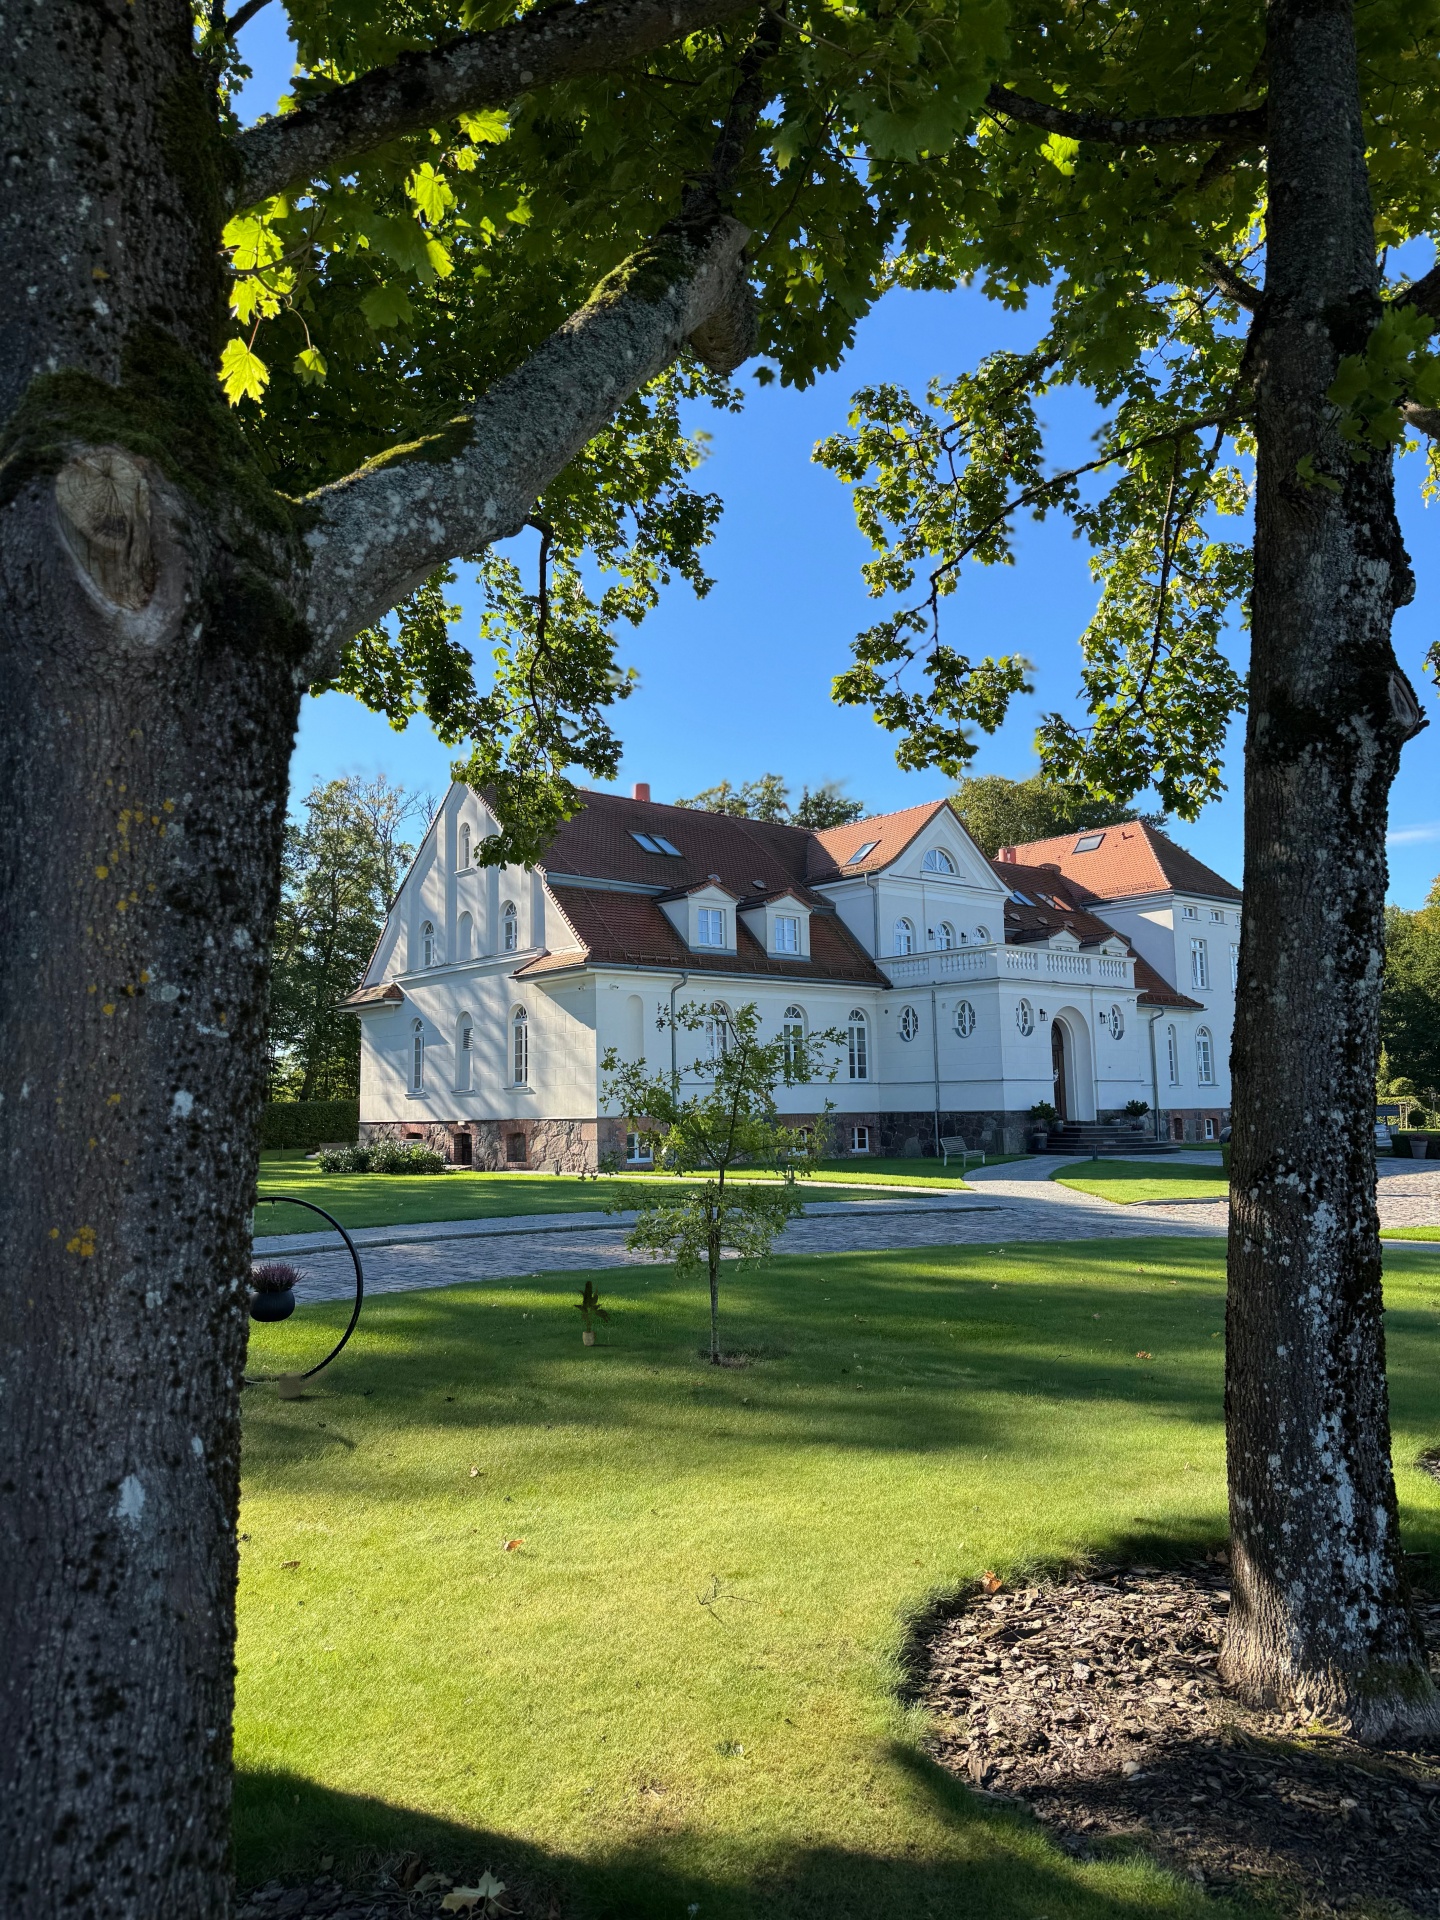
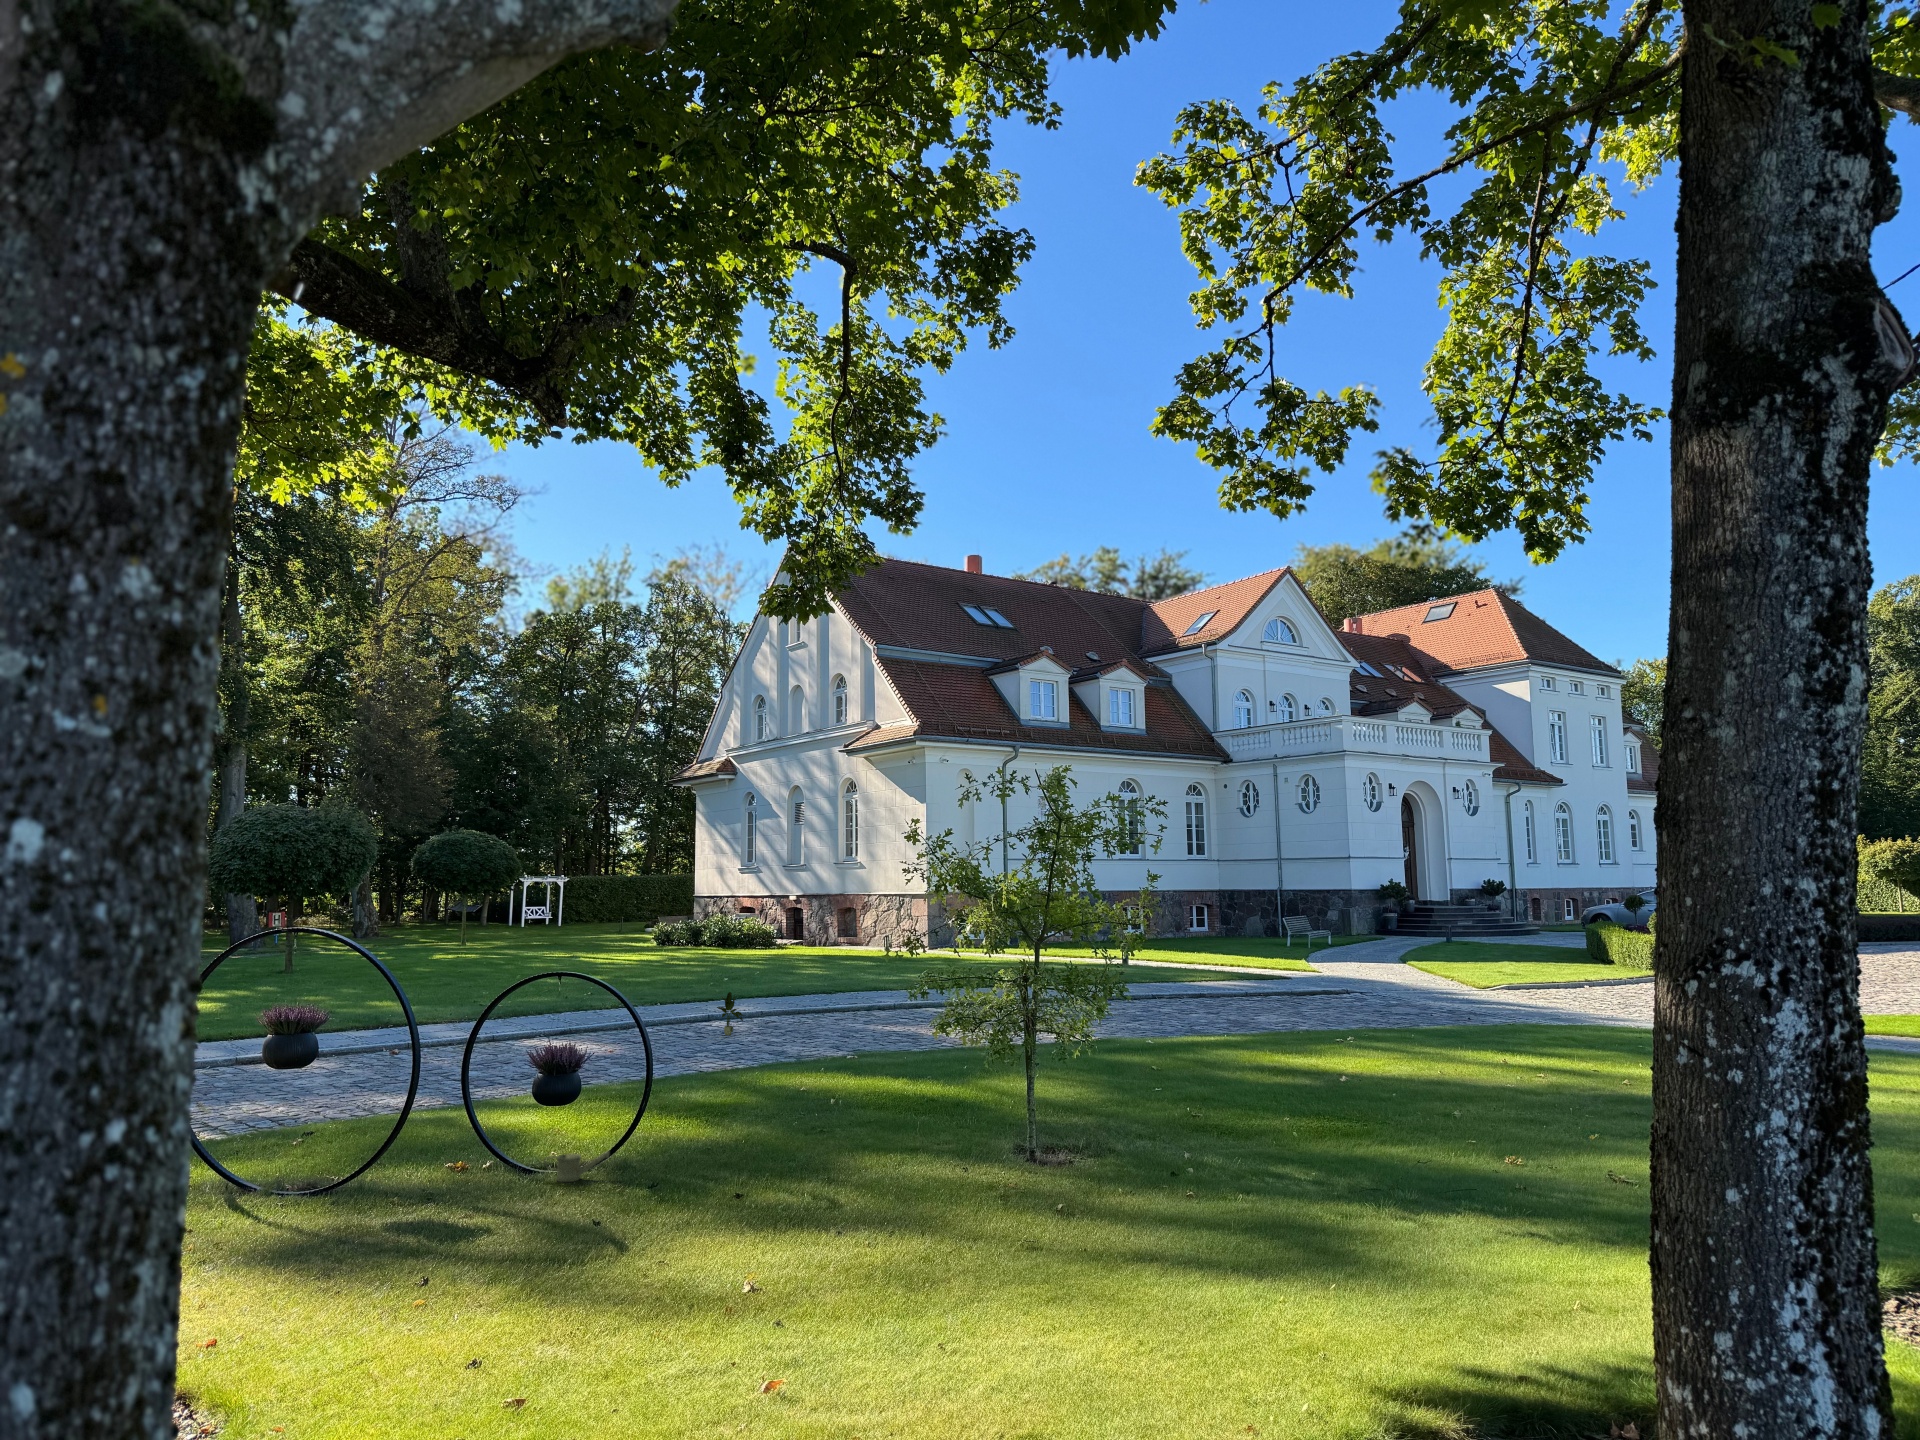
potted plant: present [573,1281,611,1346] -> present [717,992,743,1035]

